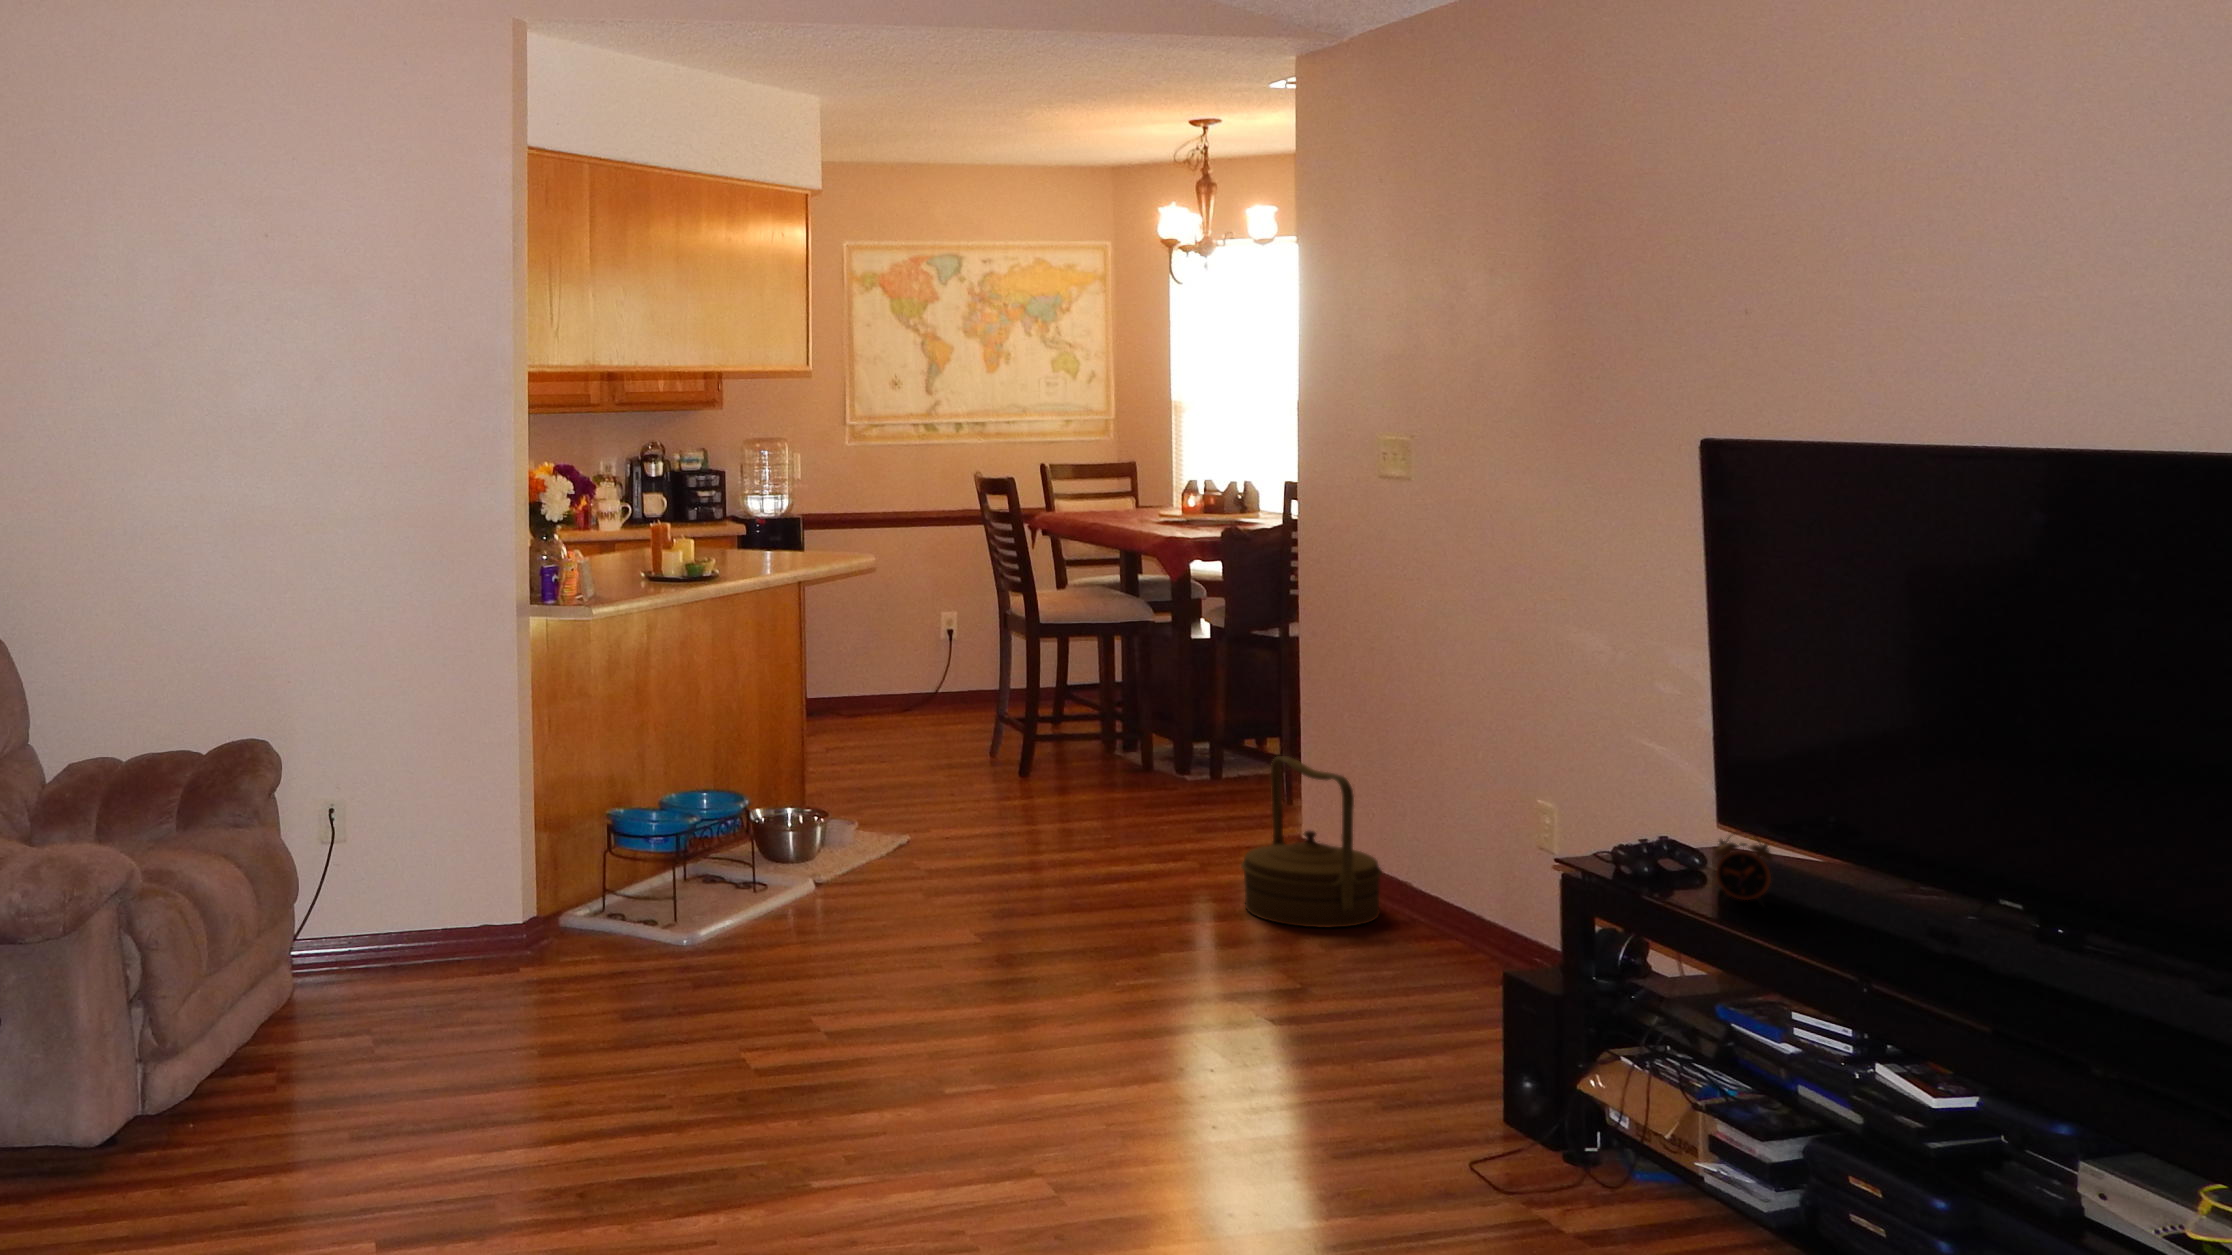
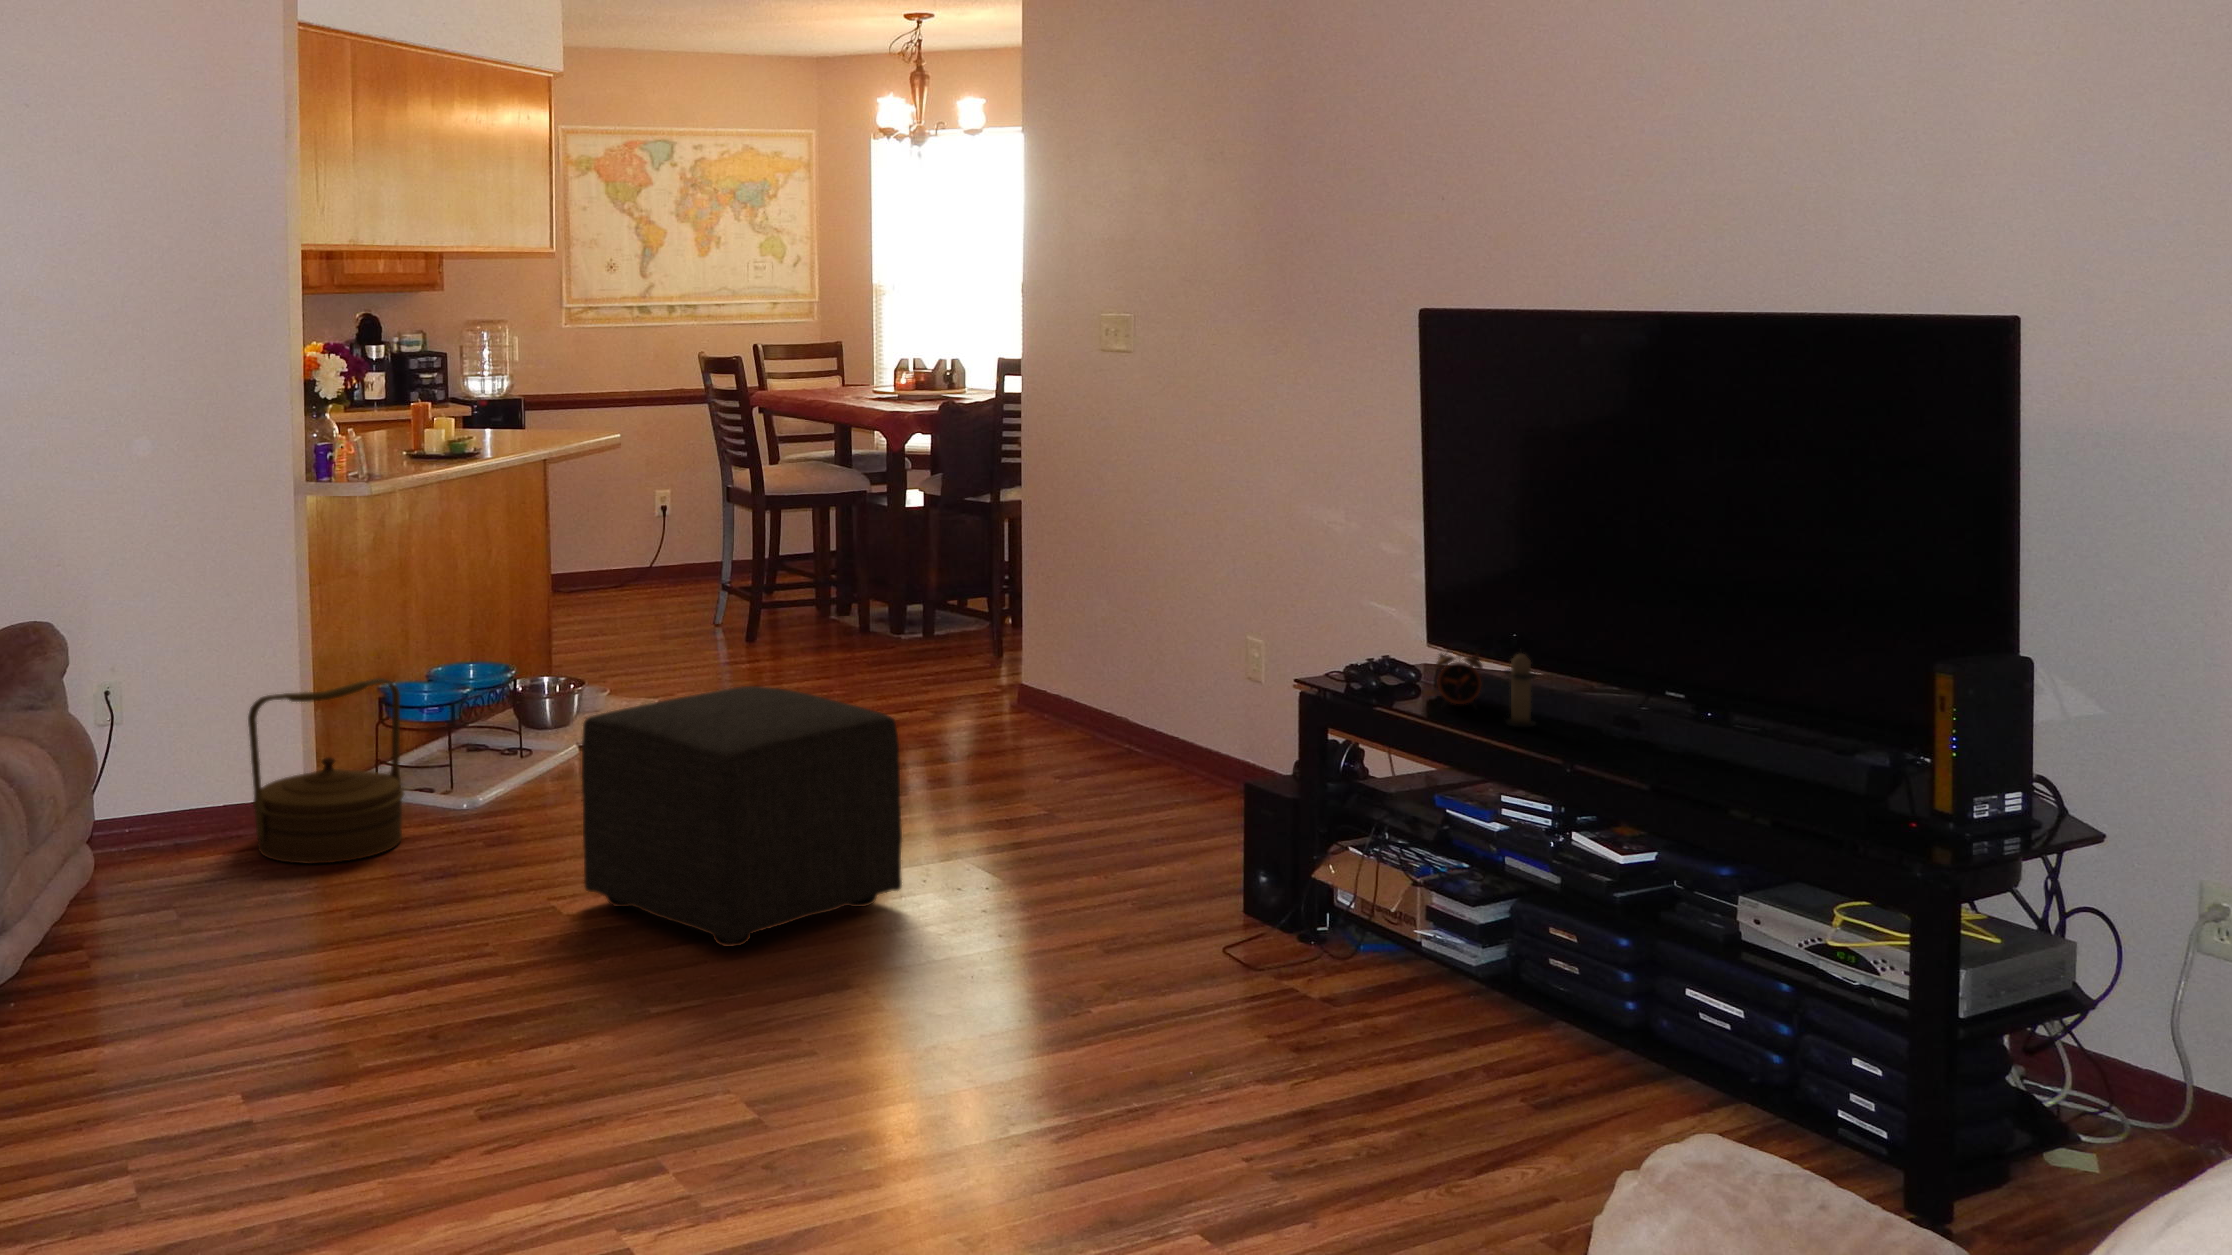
woven basket: present [1241,756,1382,928] -> present [248,678,404,864]
ottoman: none [773,834,1110,1117] -> present [582,686,902,947]
candle: none [1788,840,1840,935] -> present [1505,653,1536,727]

